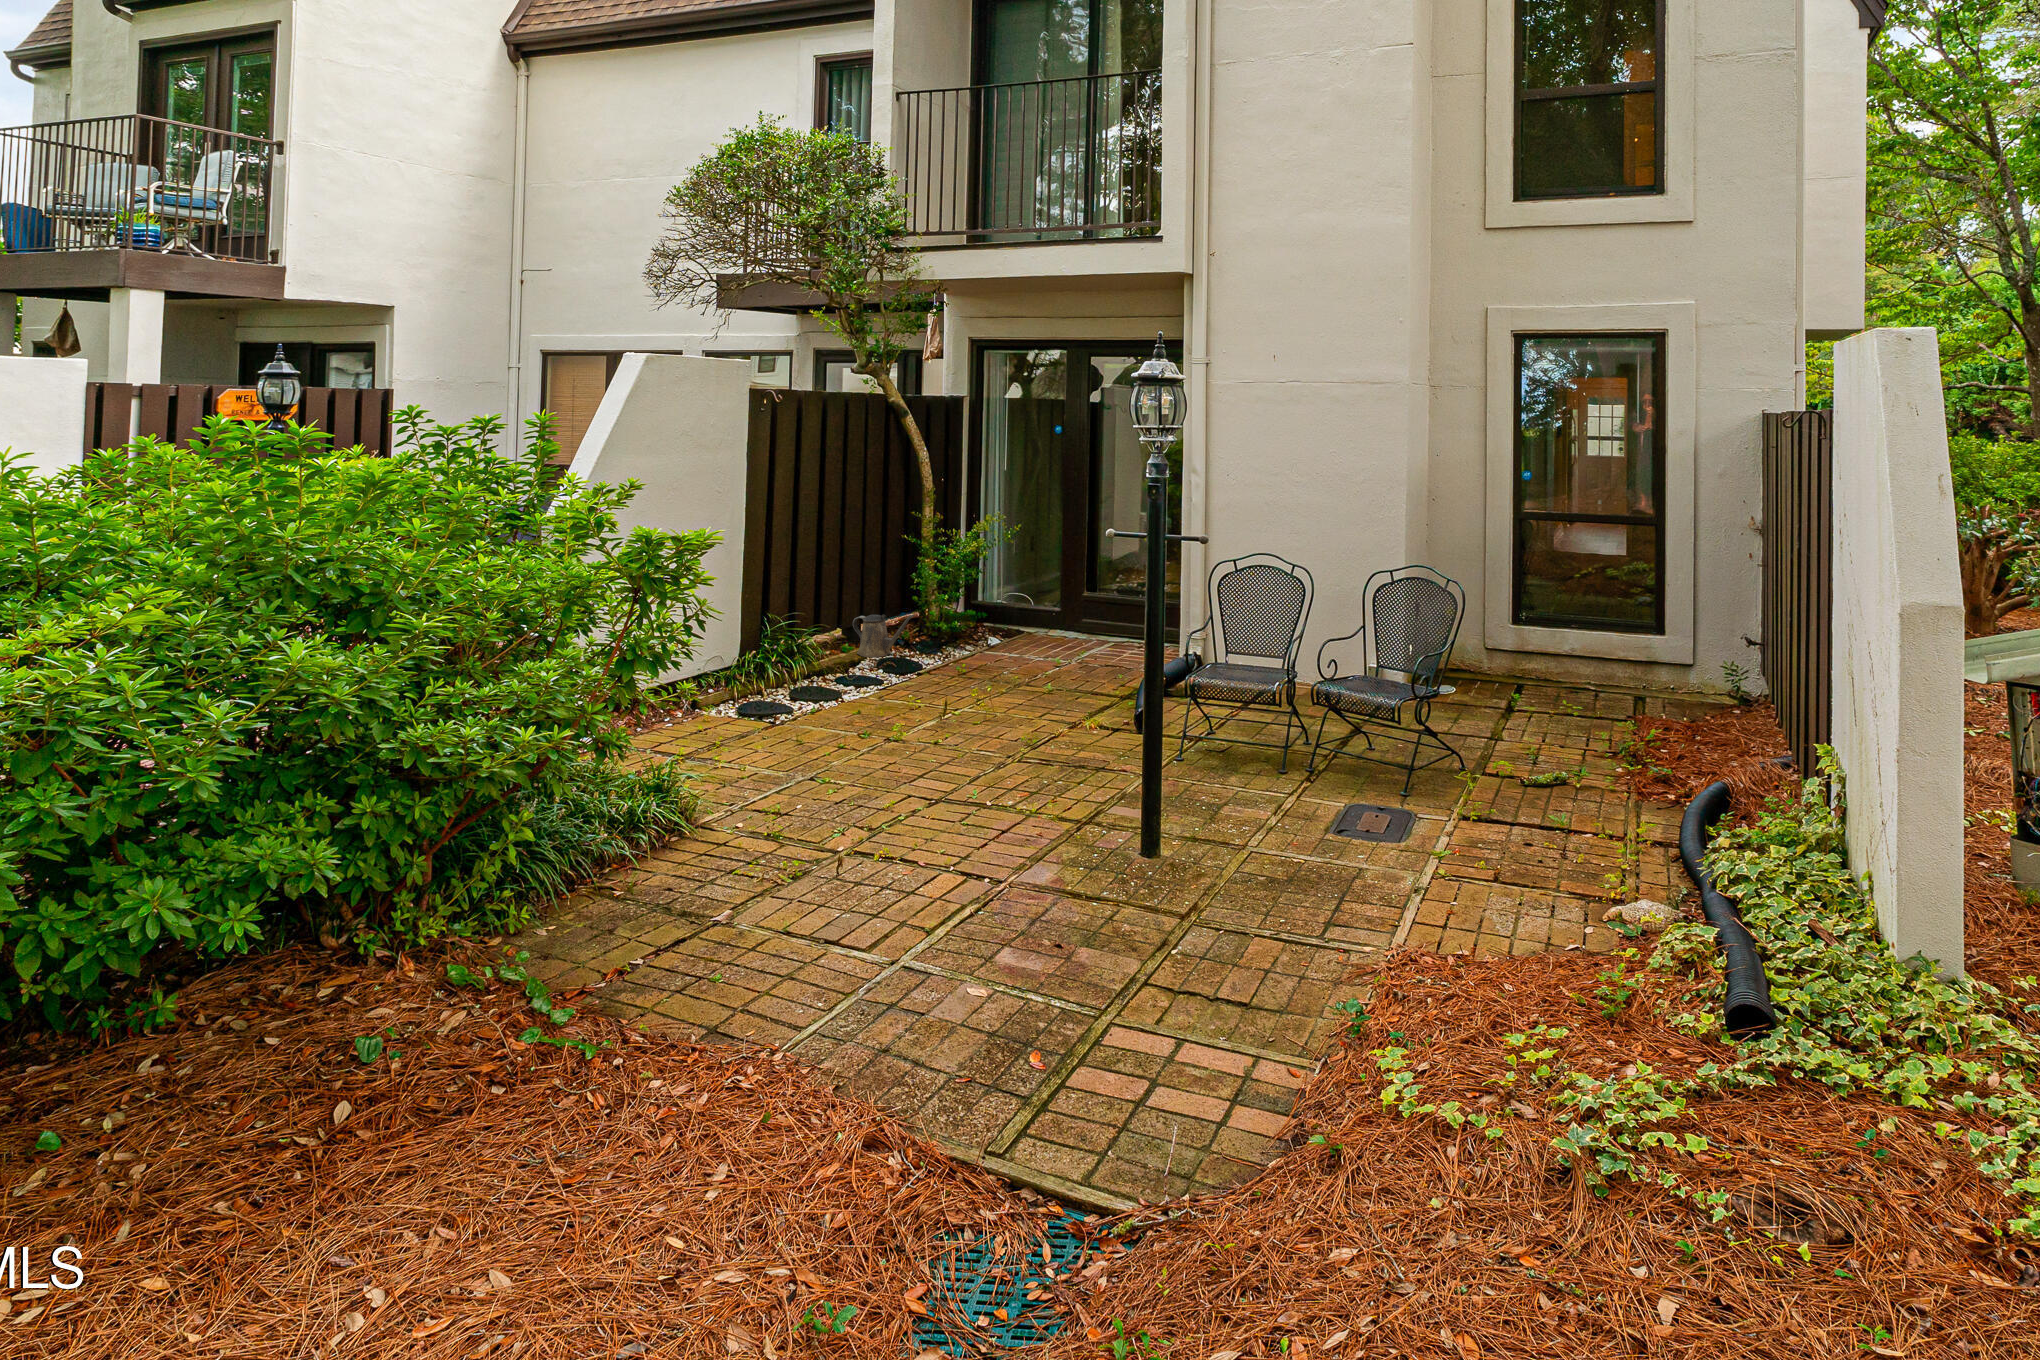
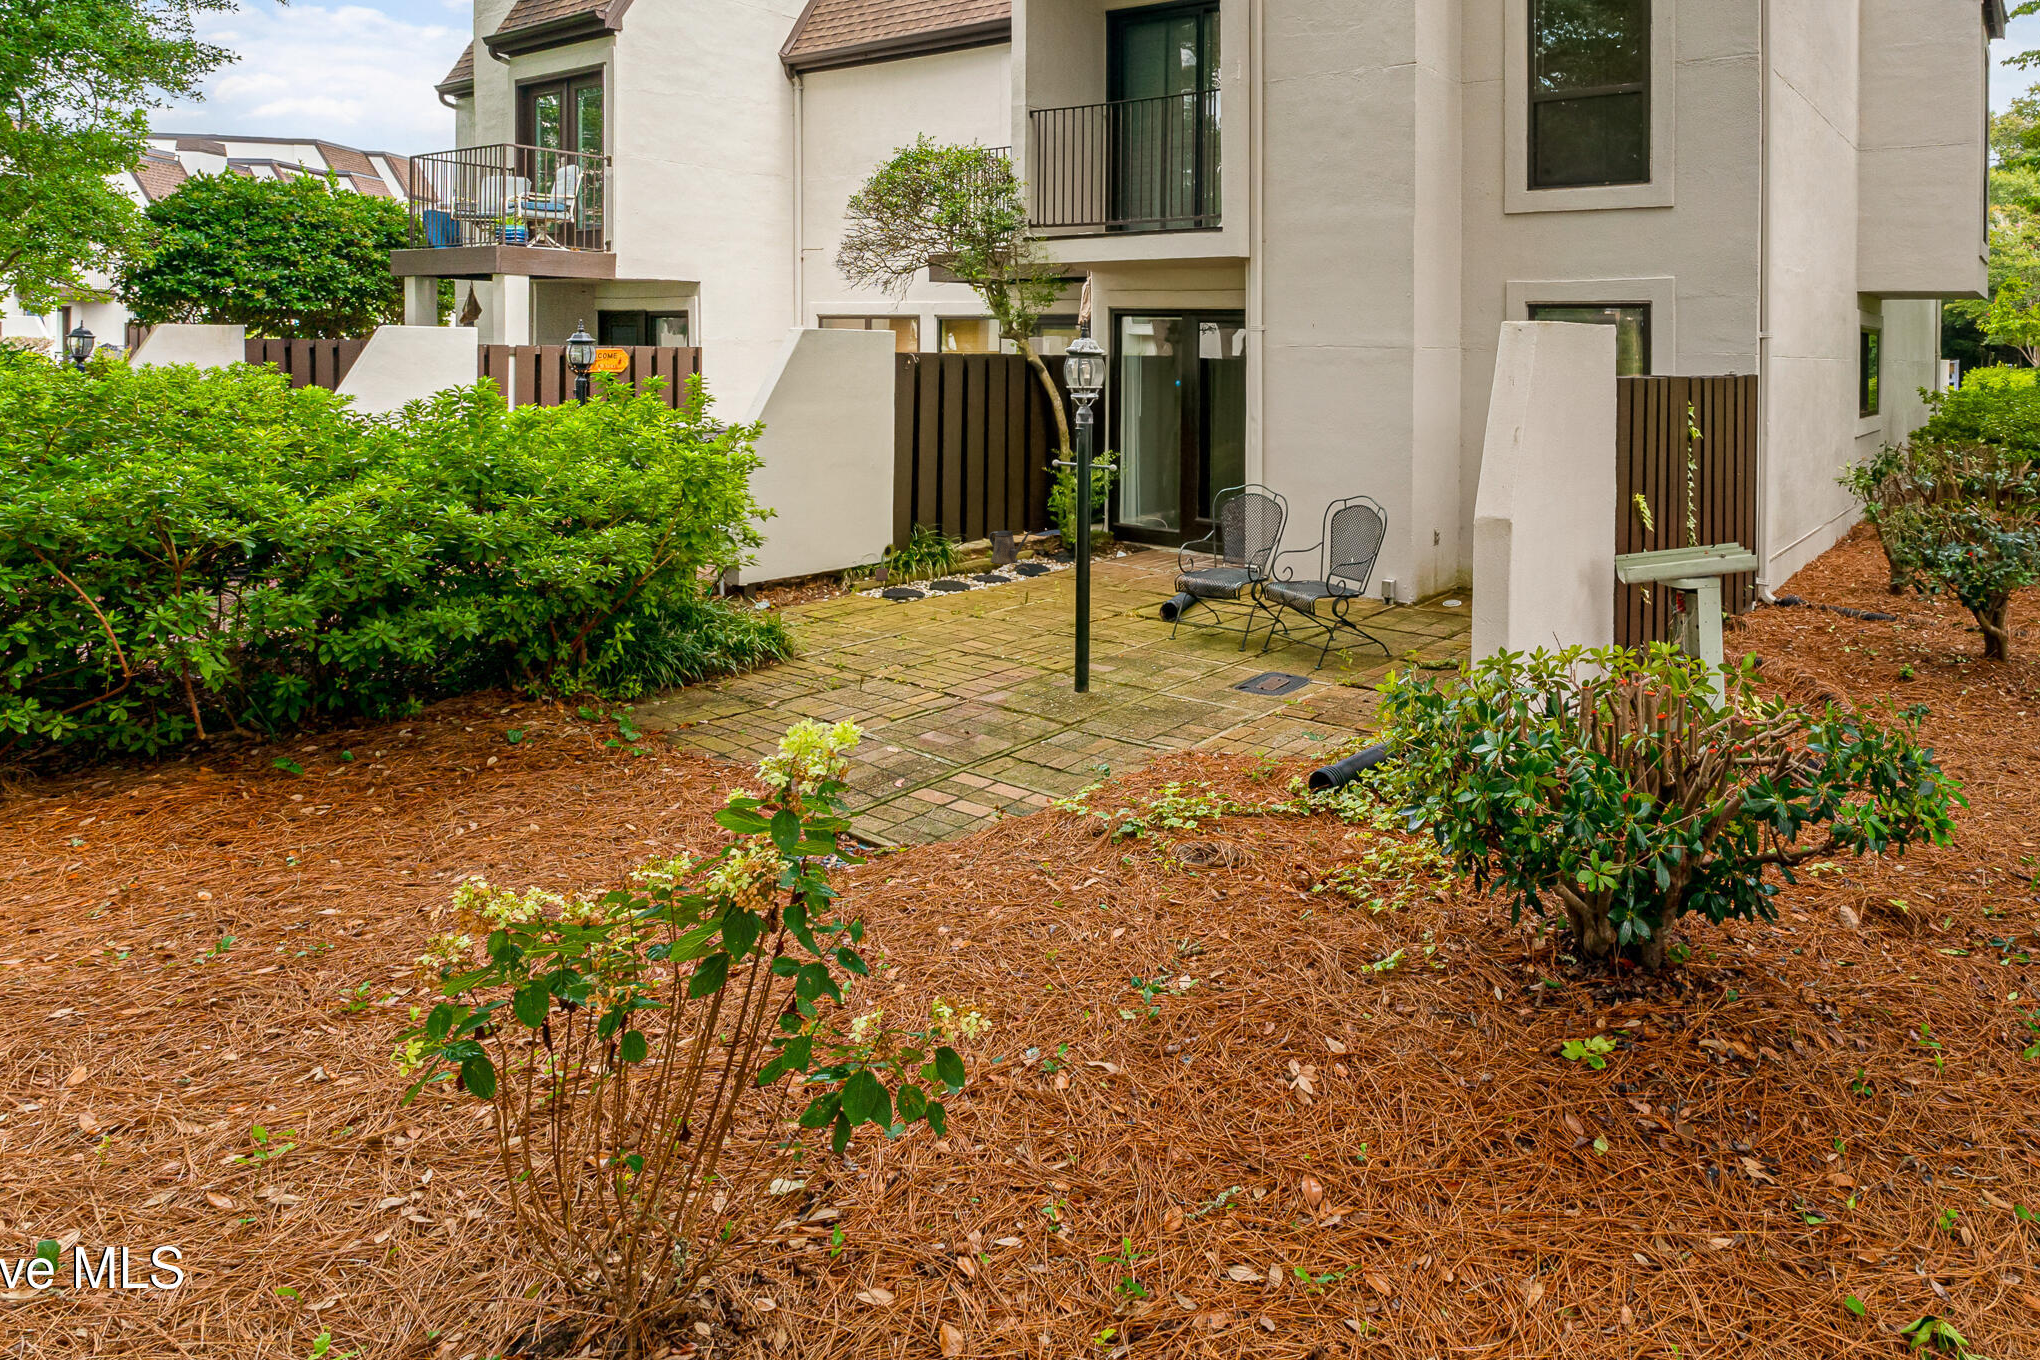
decorative plant: none [725,639,753,689] -> present [876,544,896,580]

